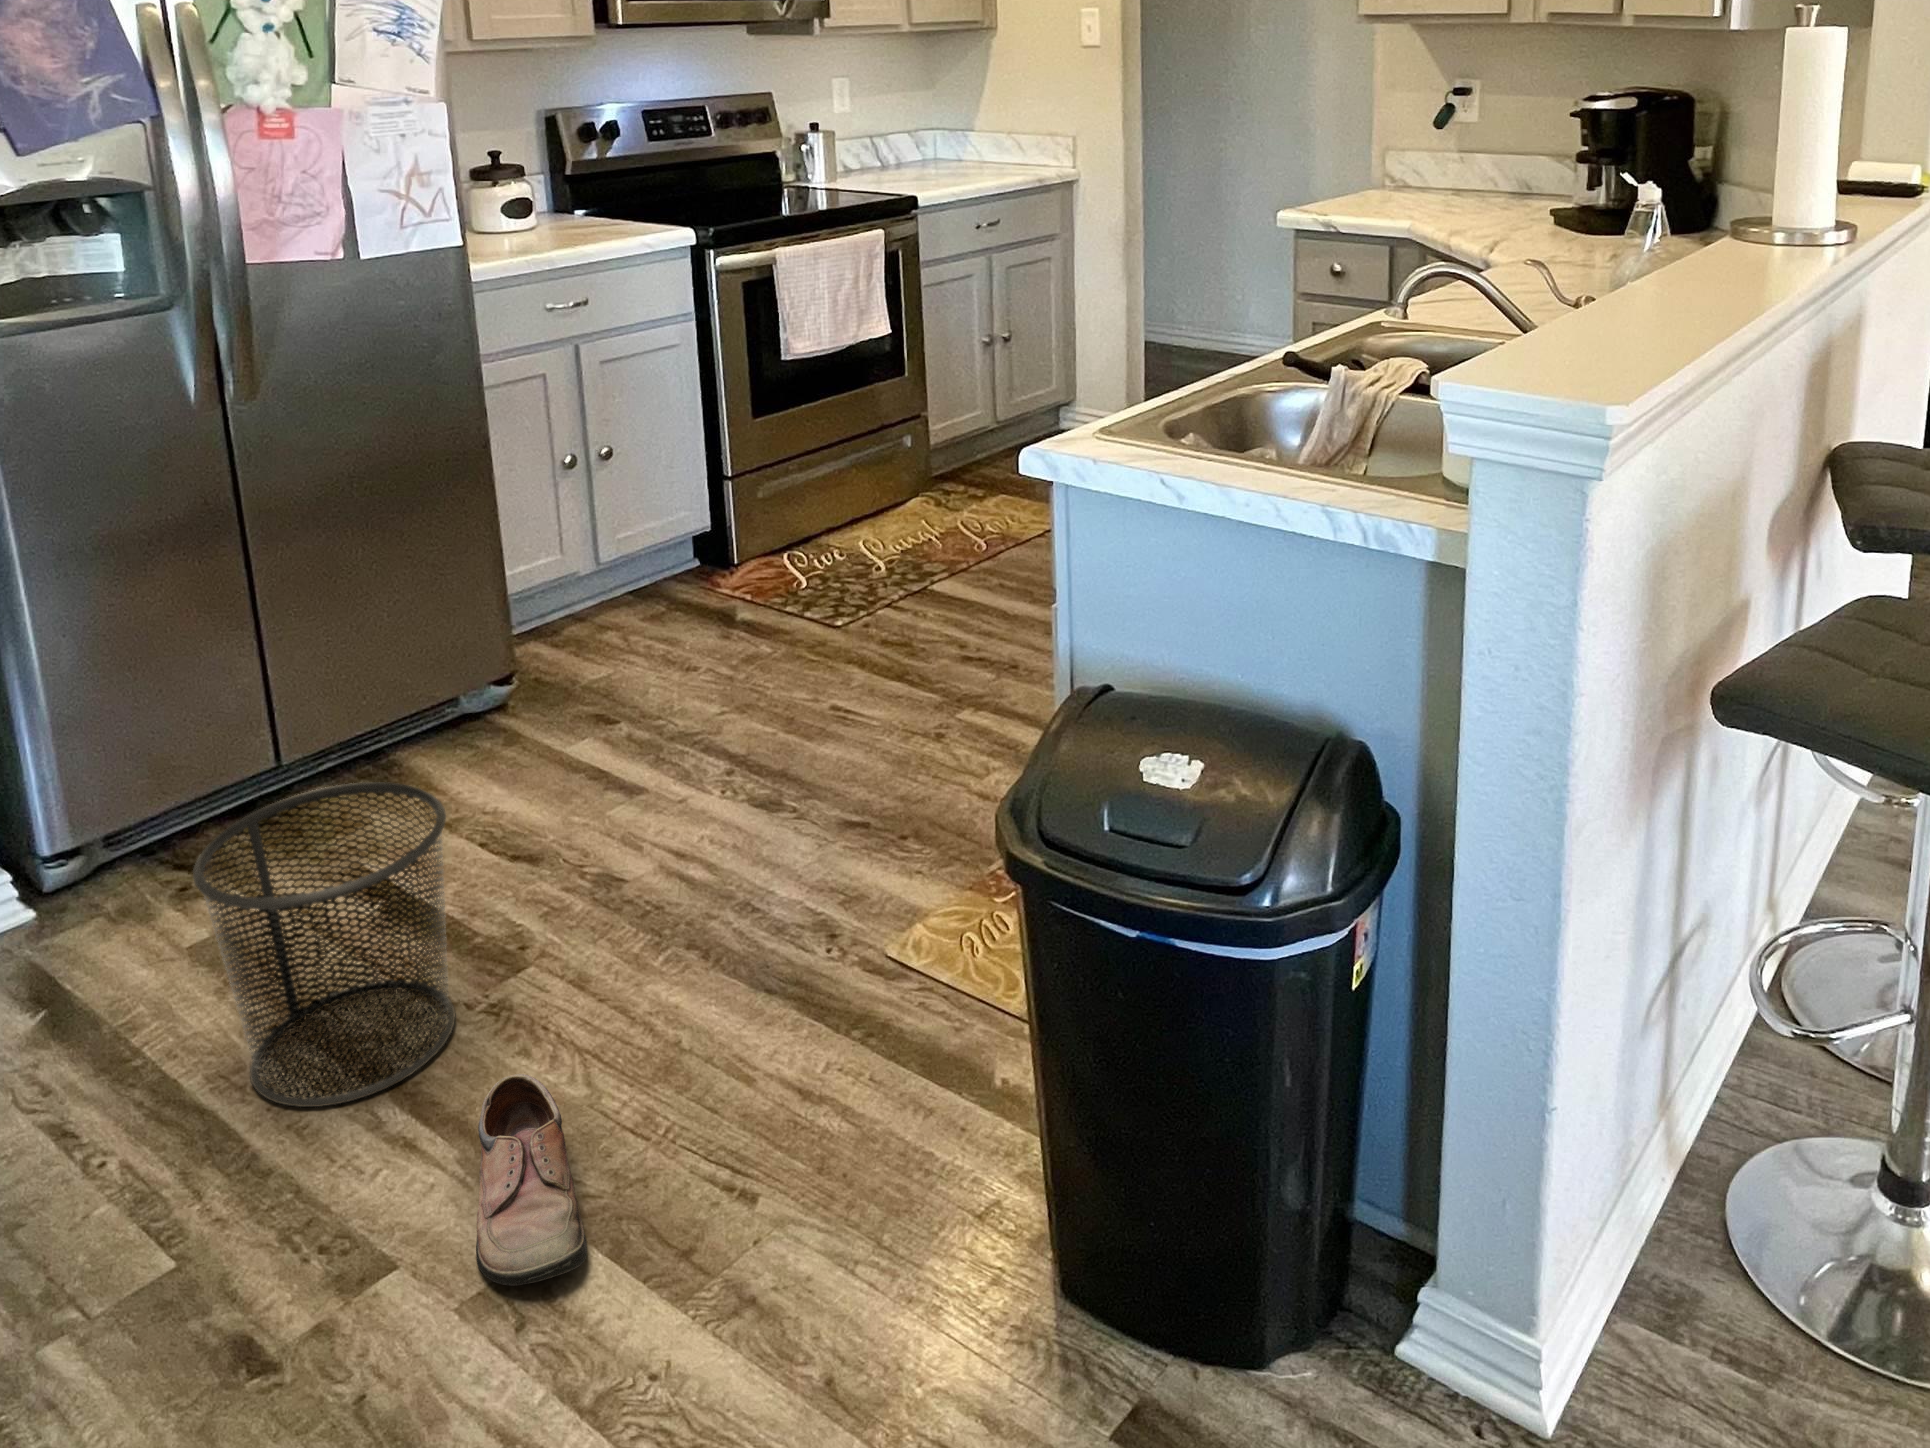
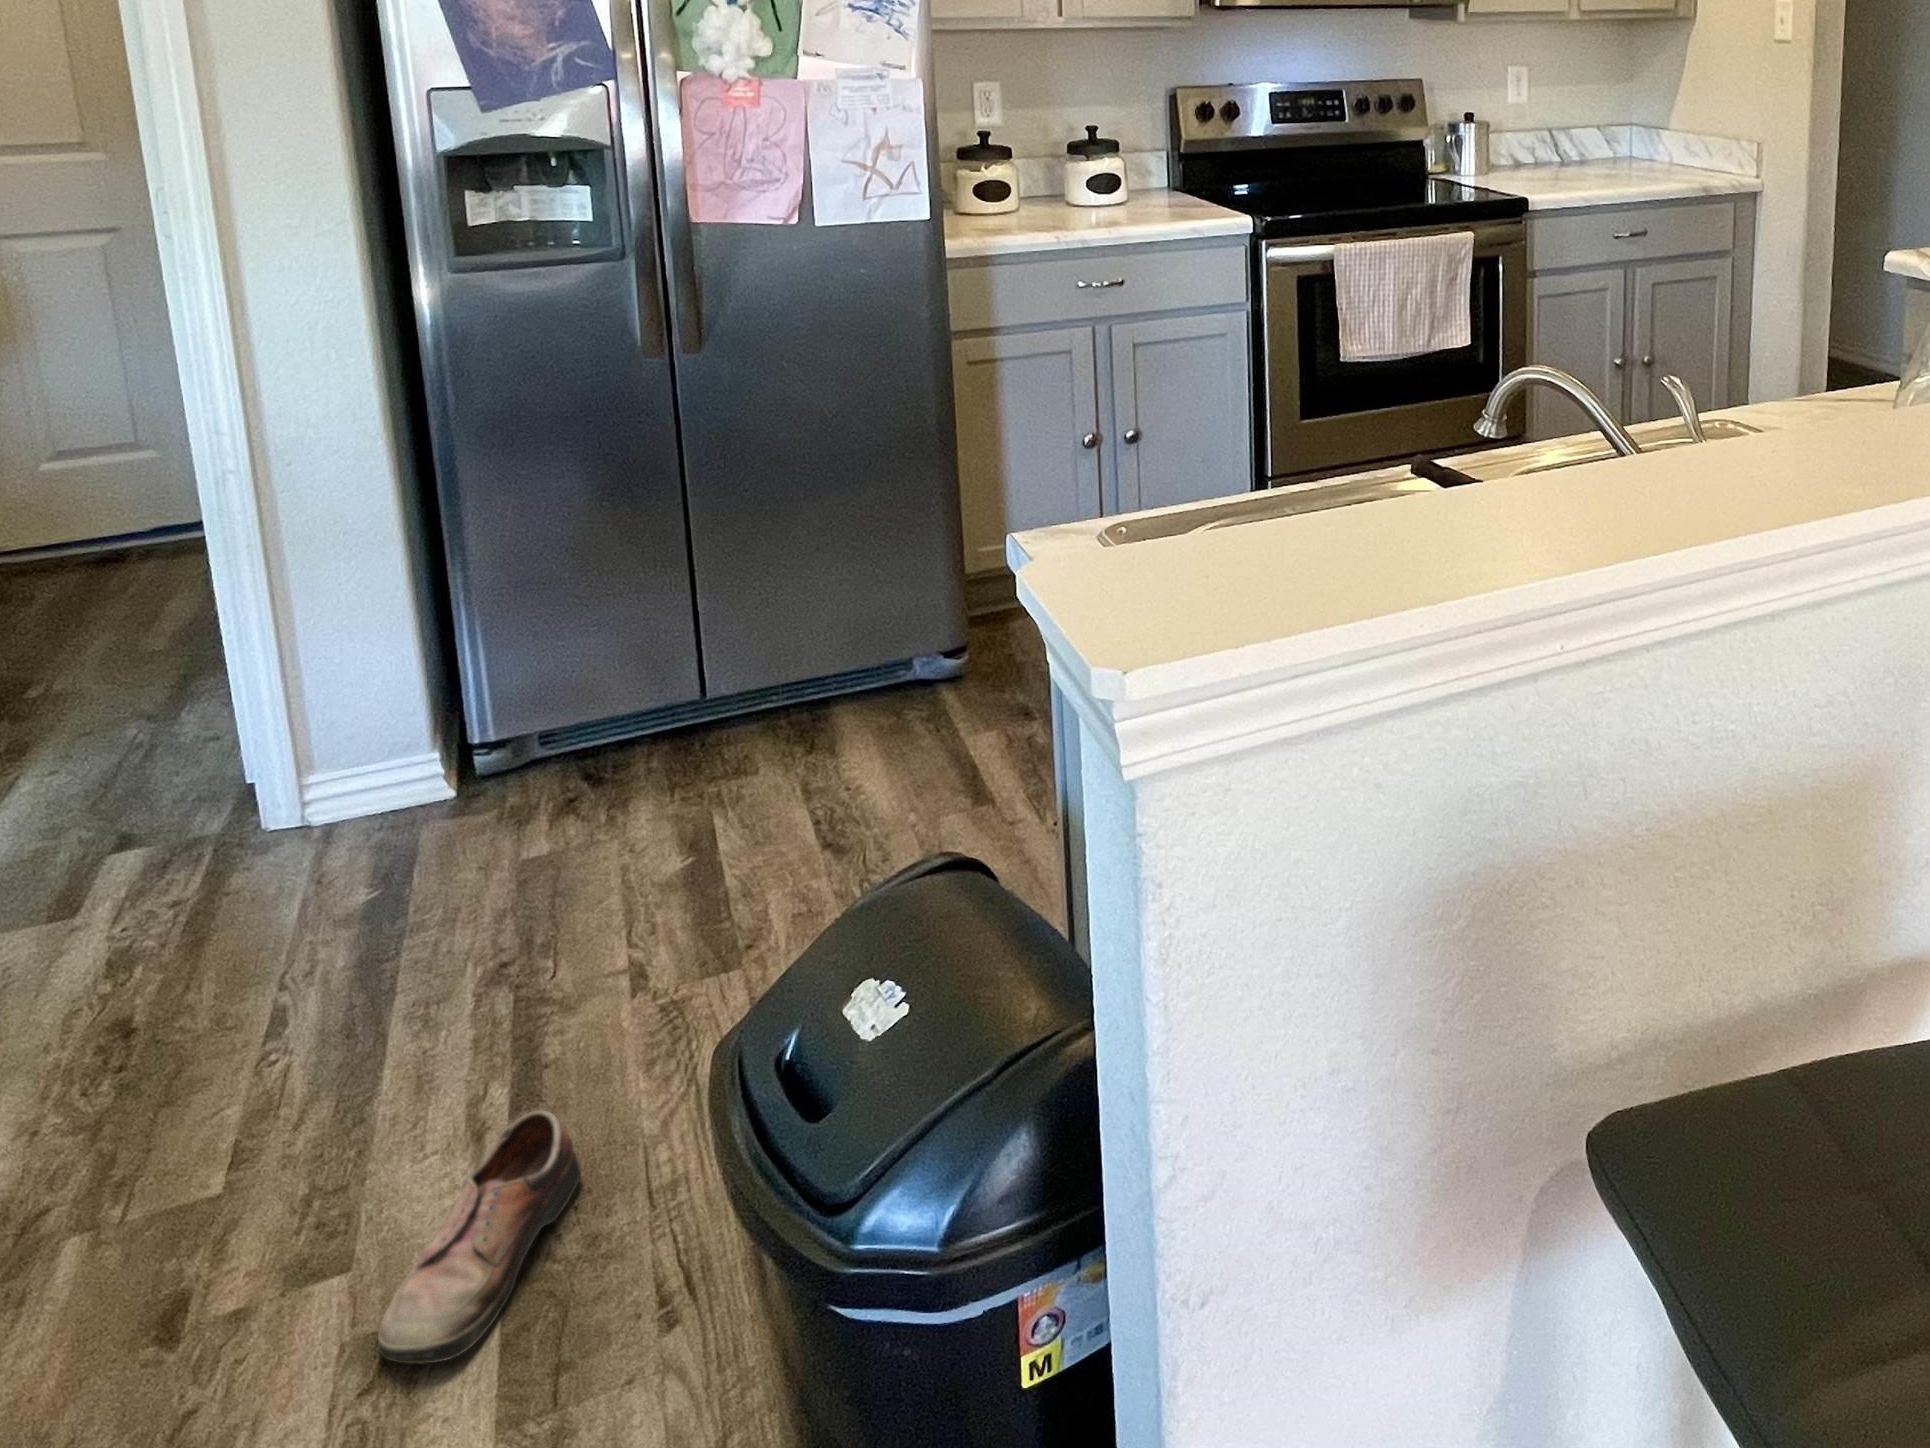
trash can: present [193,782,456,1107] -> none [368,752,638,1079]

